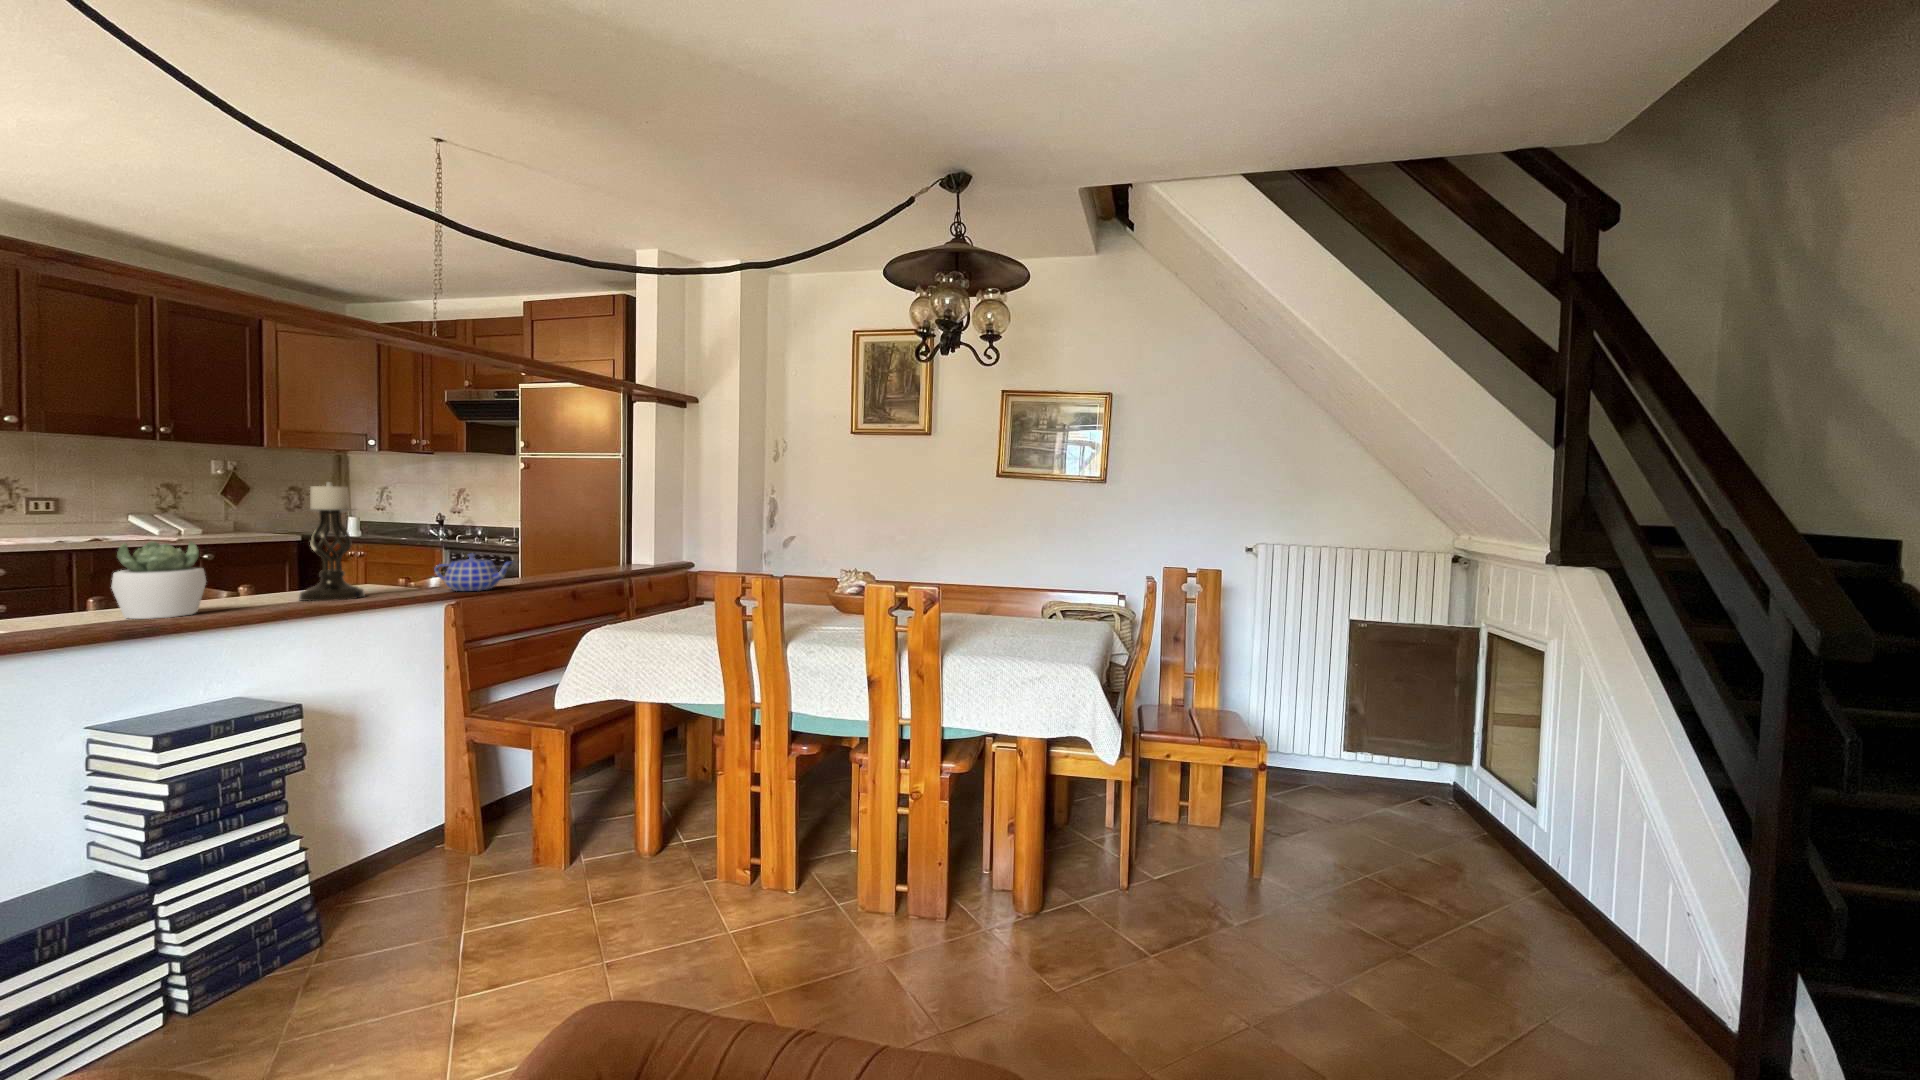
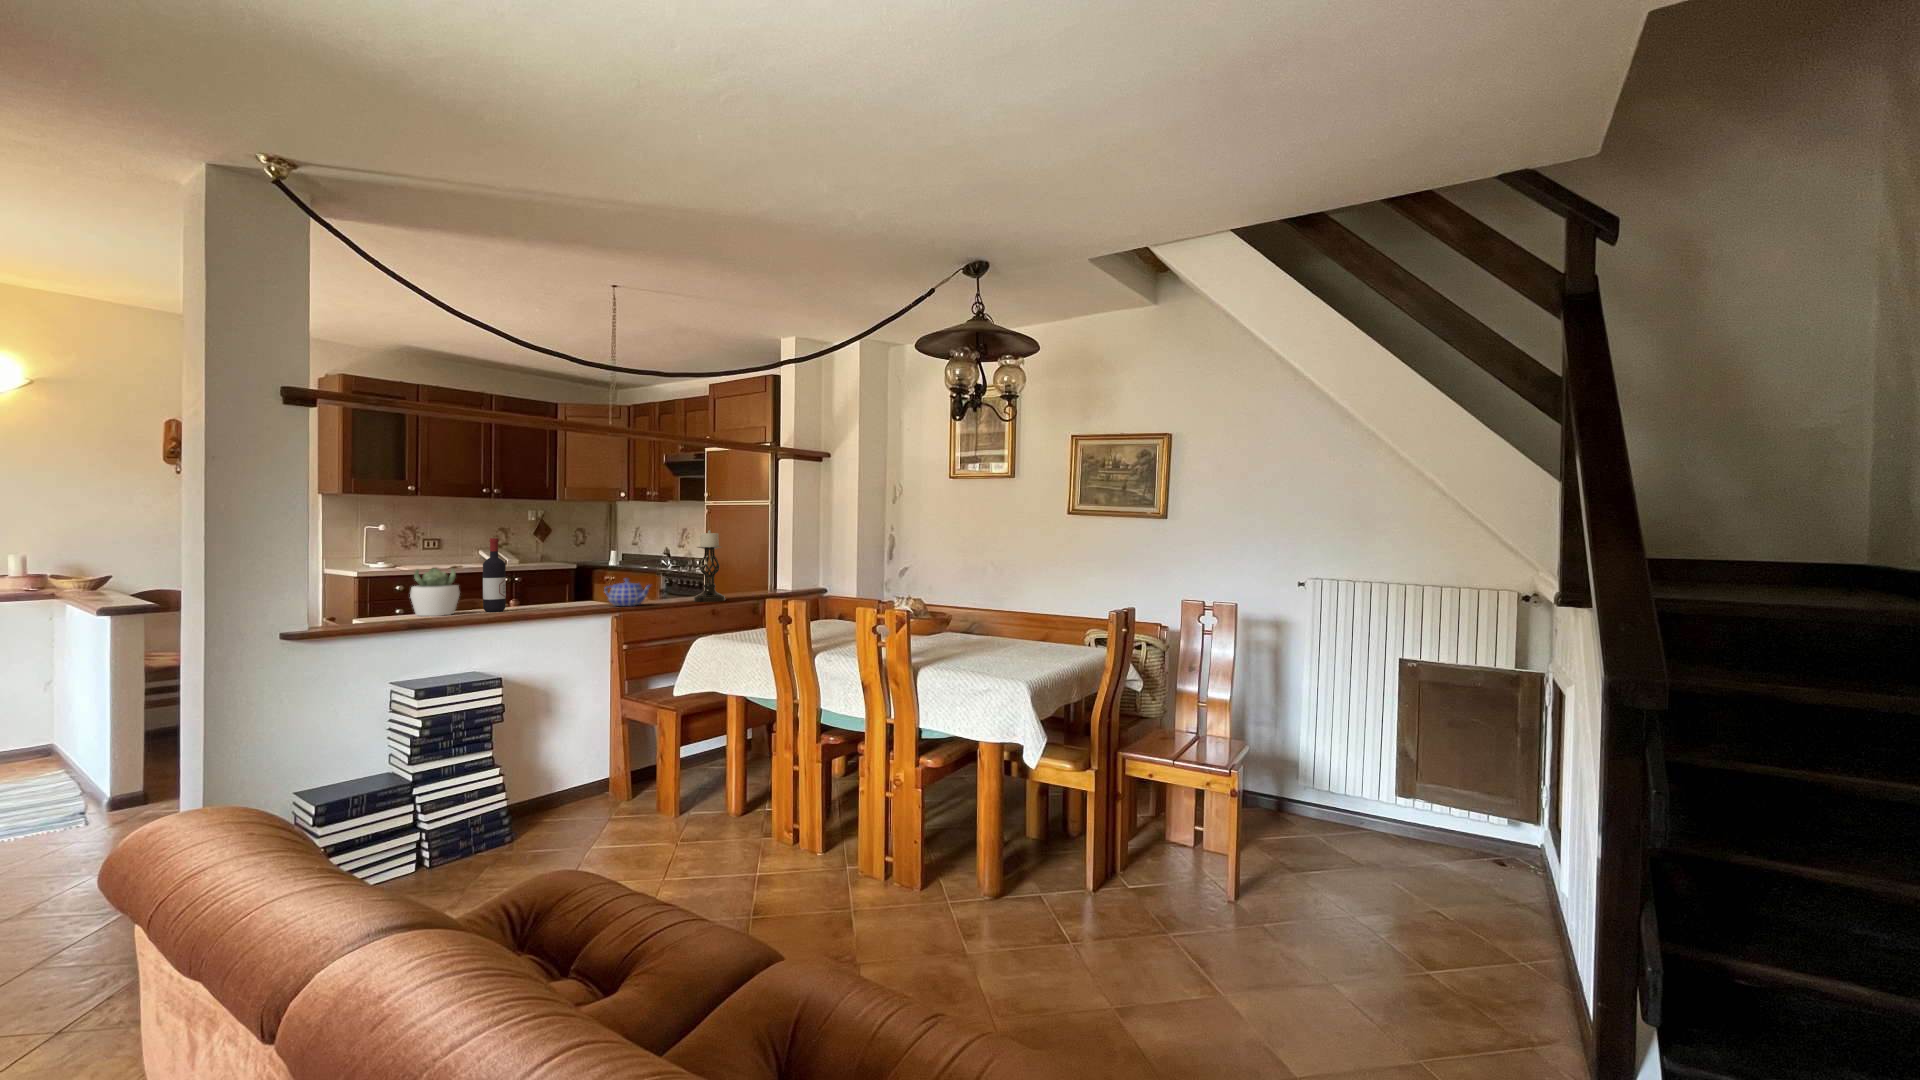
candle holder: present [299,482,365,601] -> present [694,531,725,602]
wine bottle: none [242,496,285,607] -> present [483,538,506,612]

